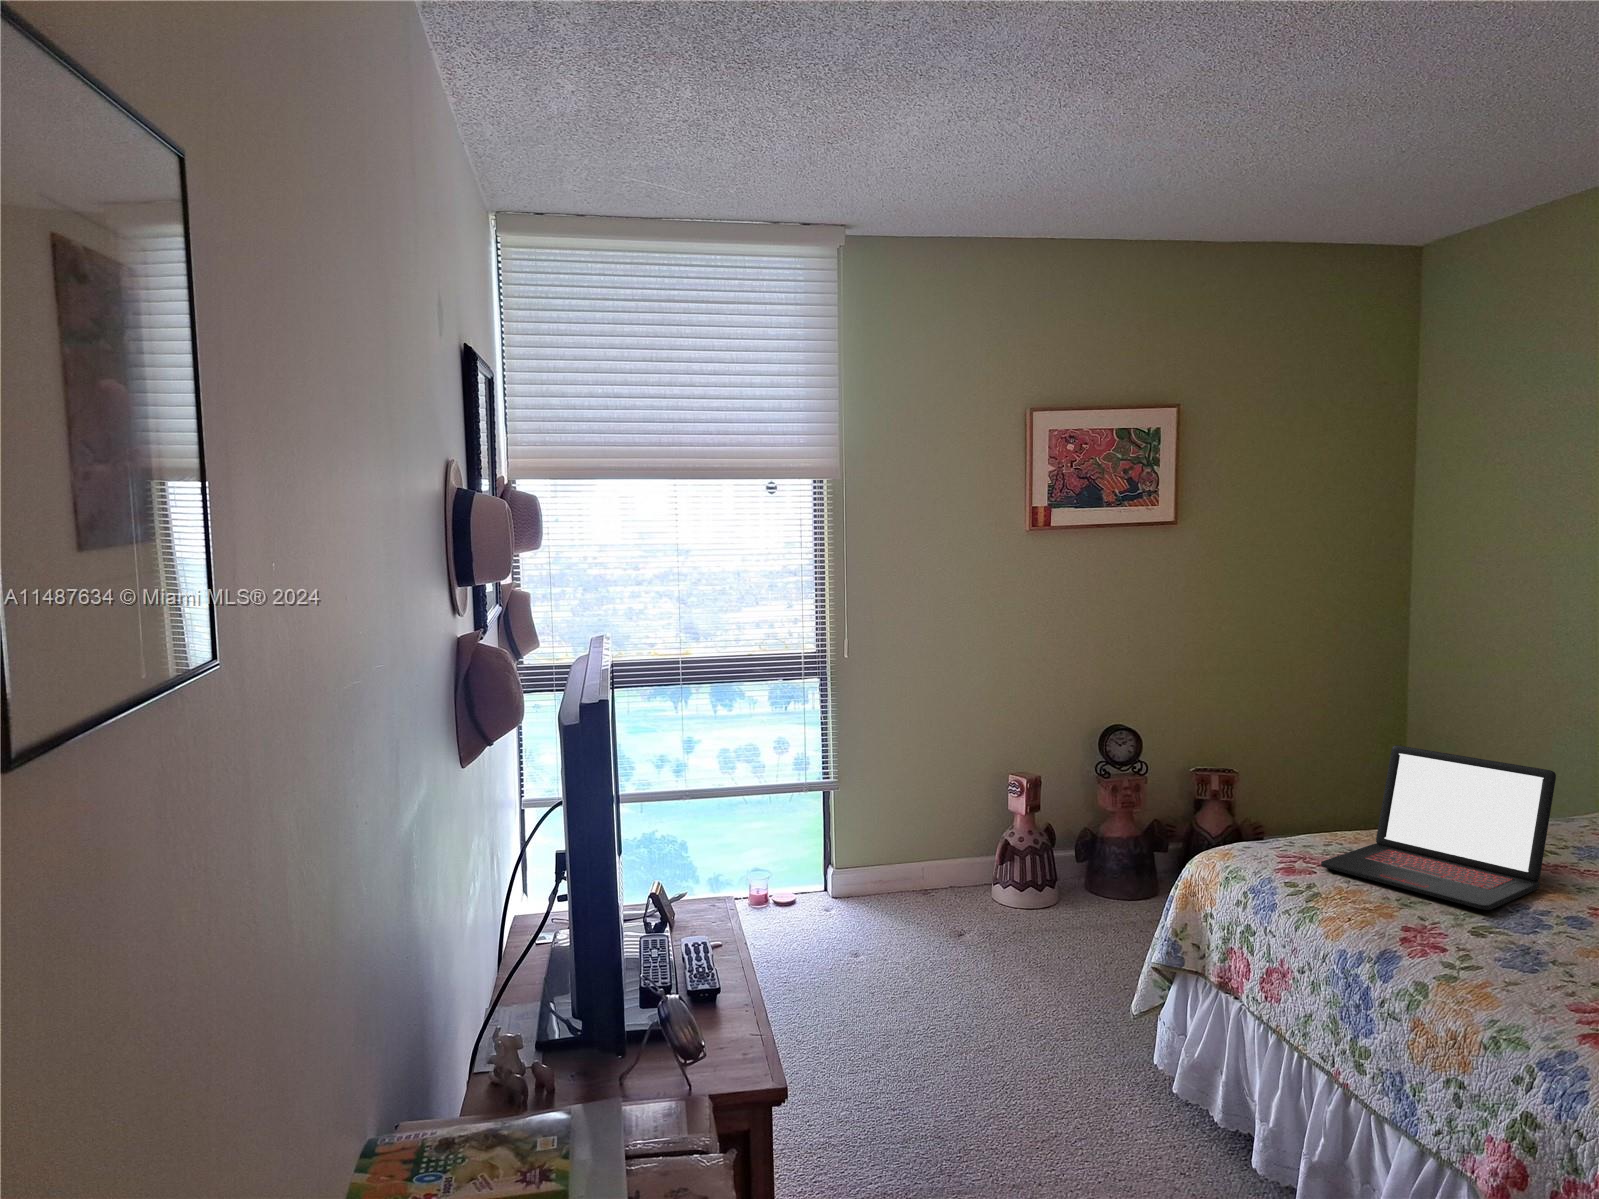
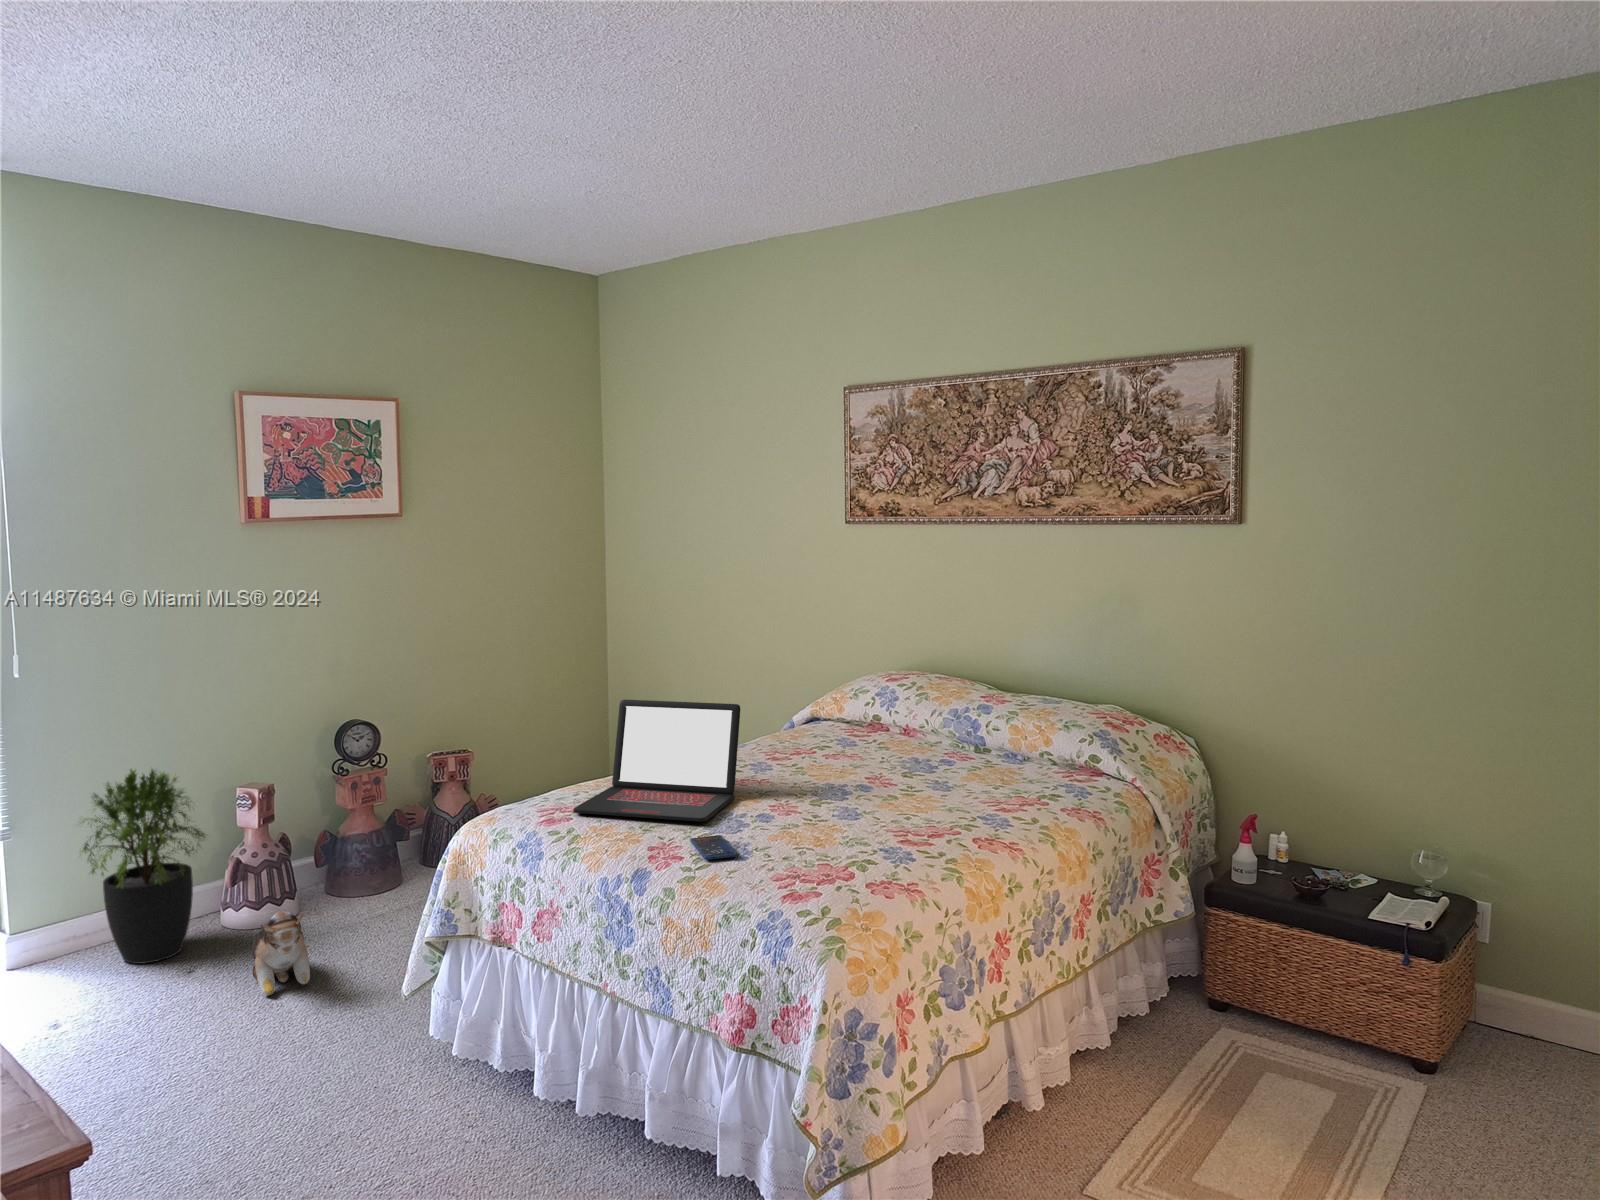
potted plant: none [876,746,981,920] -> present [80,769,205,964]
plush toy: none [1007,900,1055,977] -> present [252,911,310,996]
smartphone: none [1462,928,1524,965] -> present [690,835,738,860]

